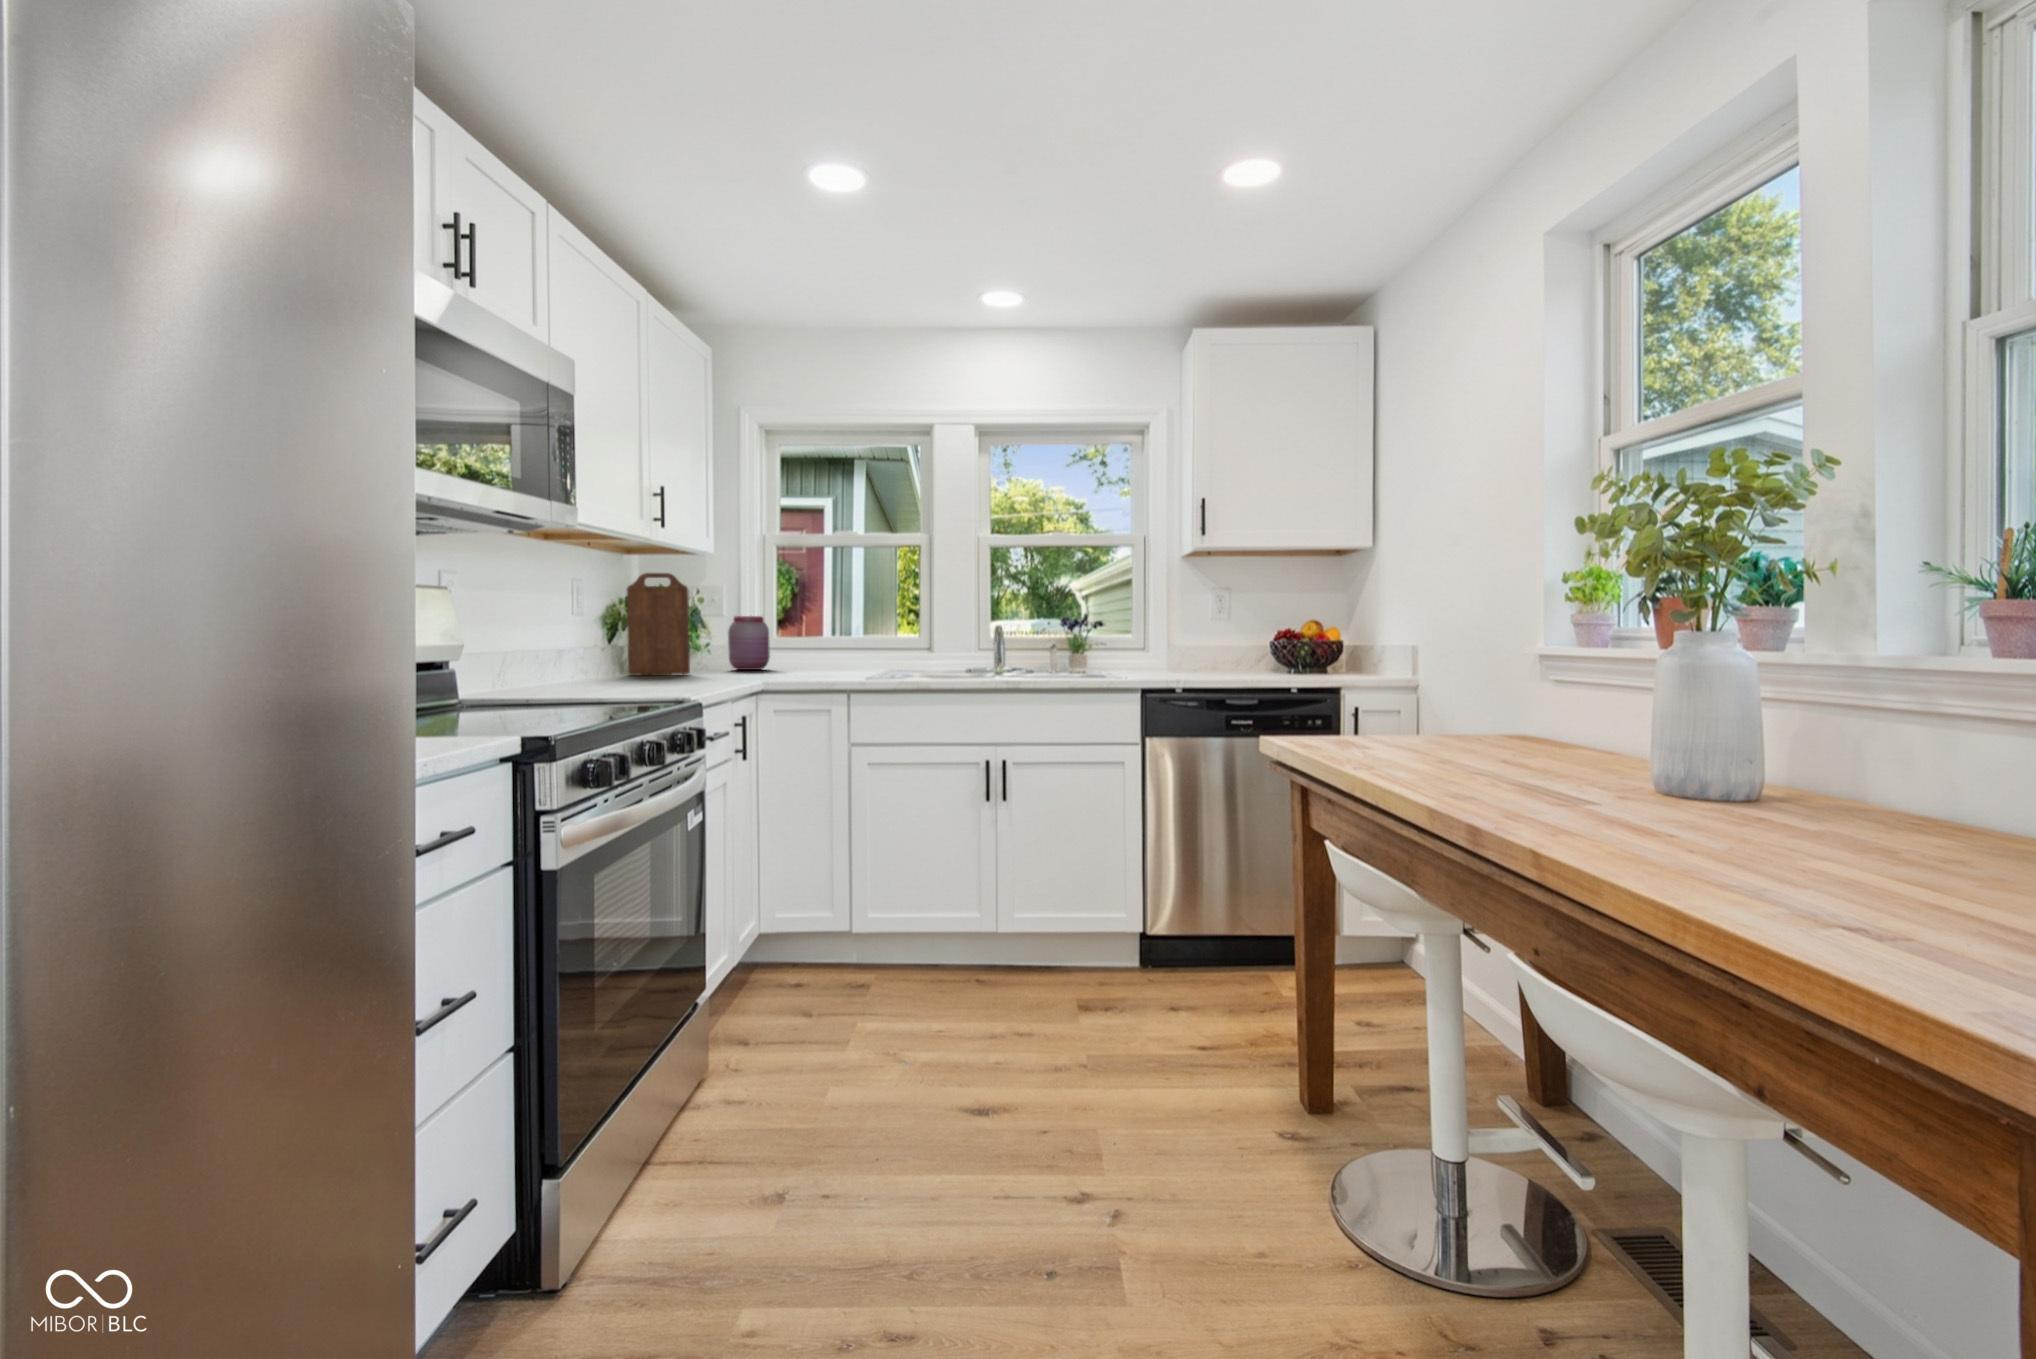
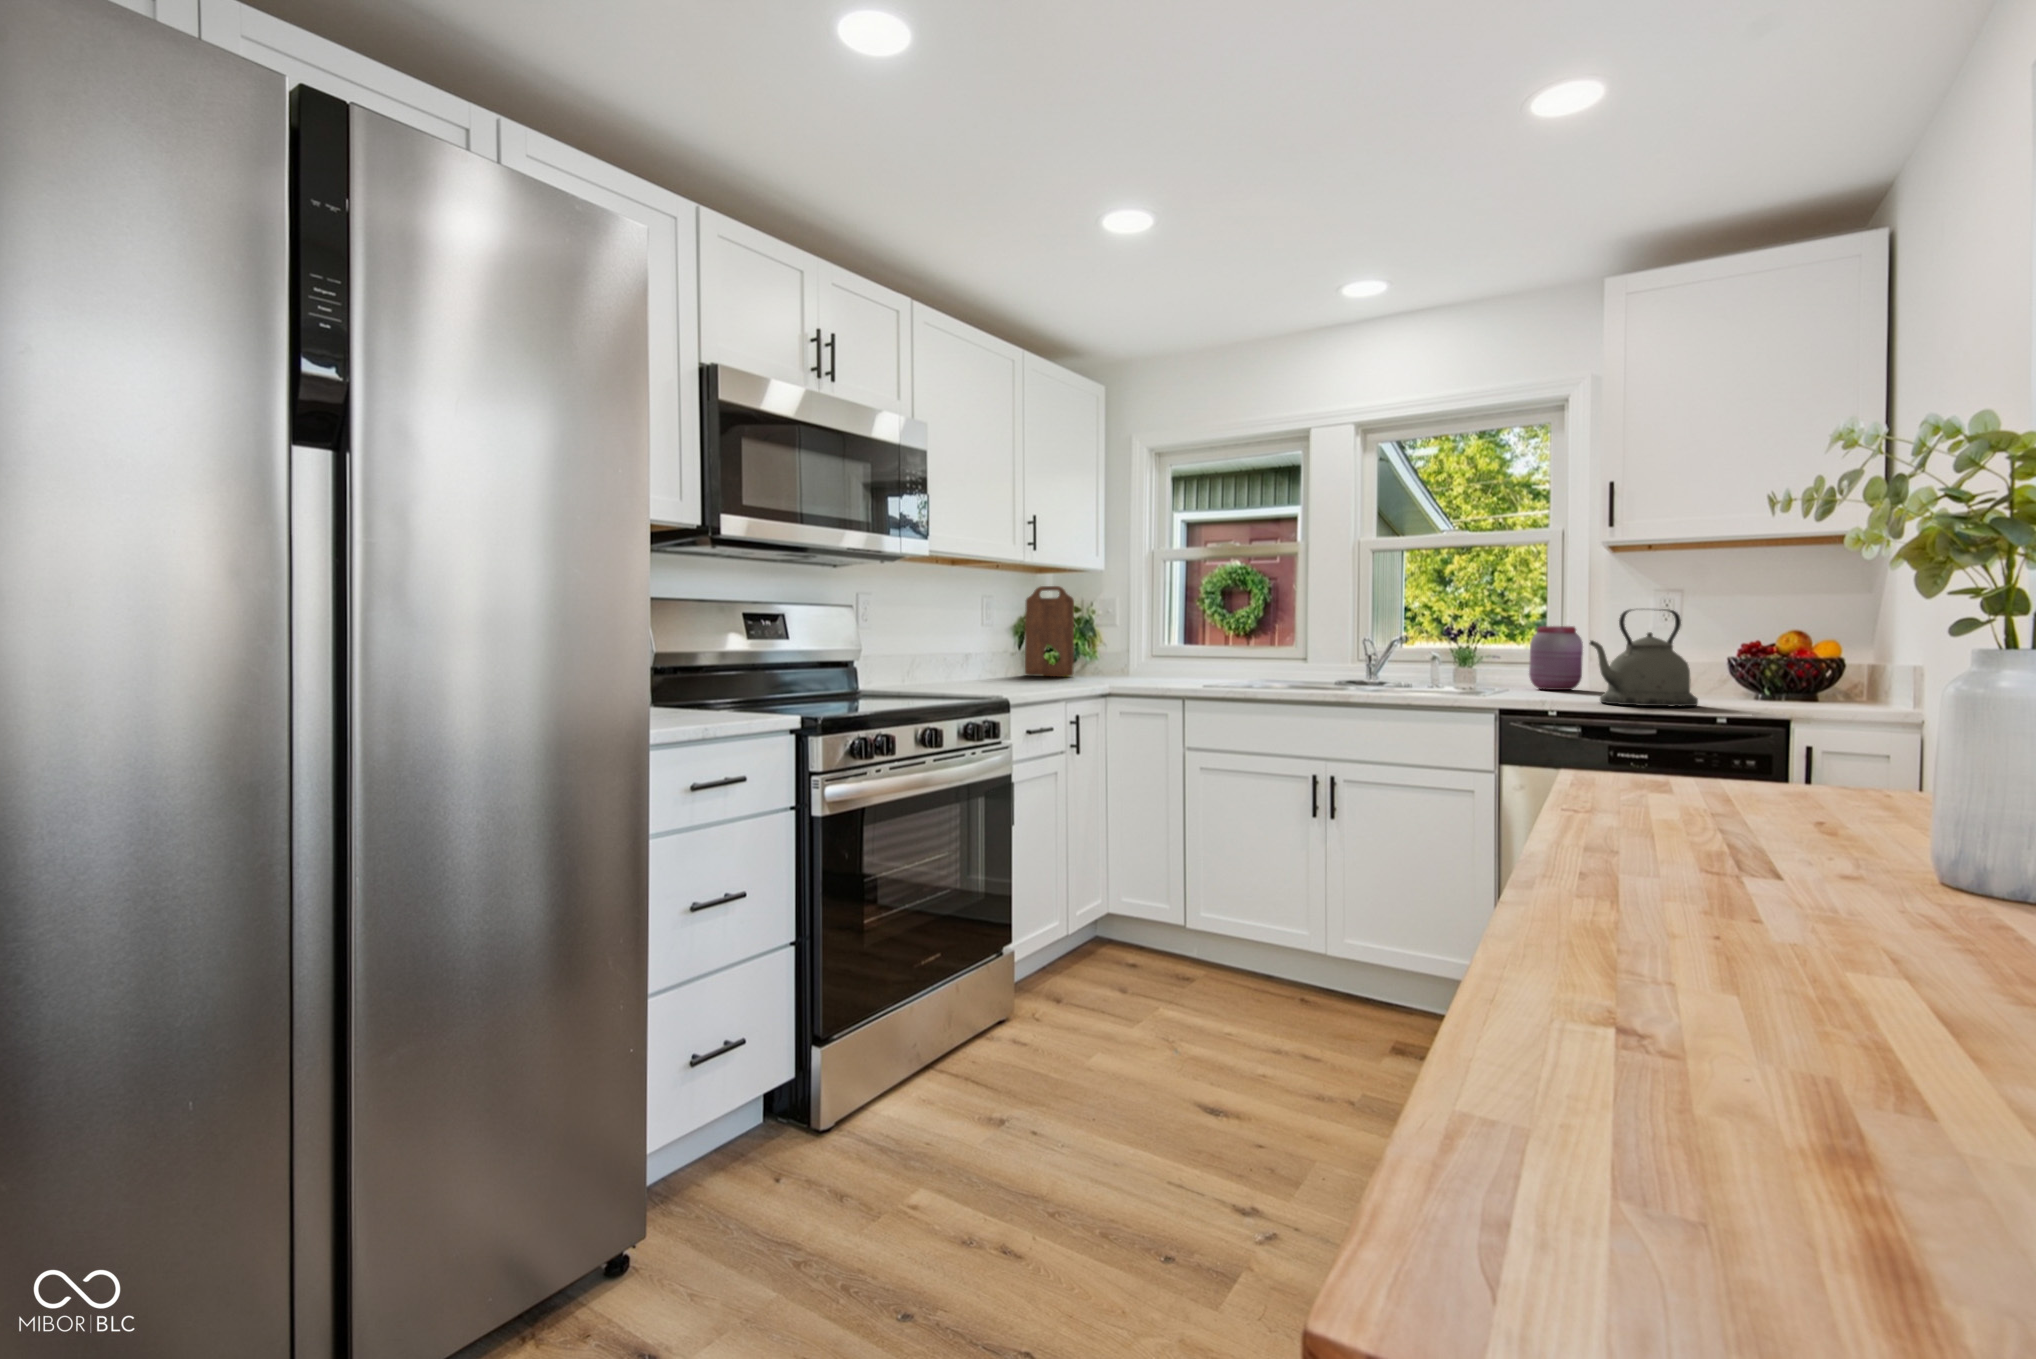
kettle: none [1218,602,1289,682] -> present [1590,609,1698,706]
jar: present [728,616,770,670] -> present [1529,626,1583,690]

